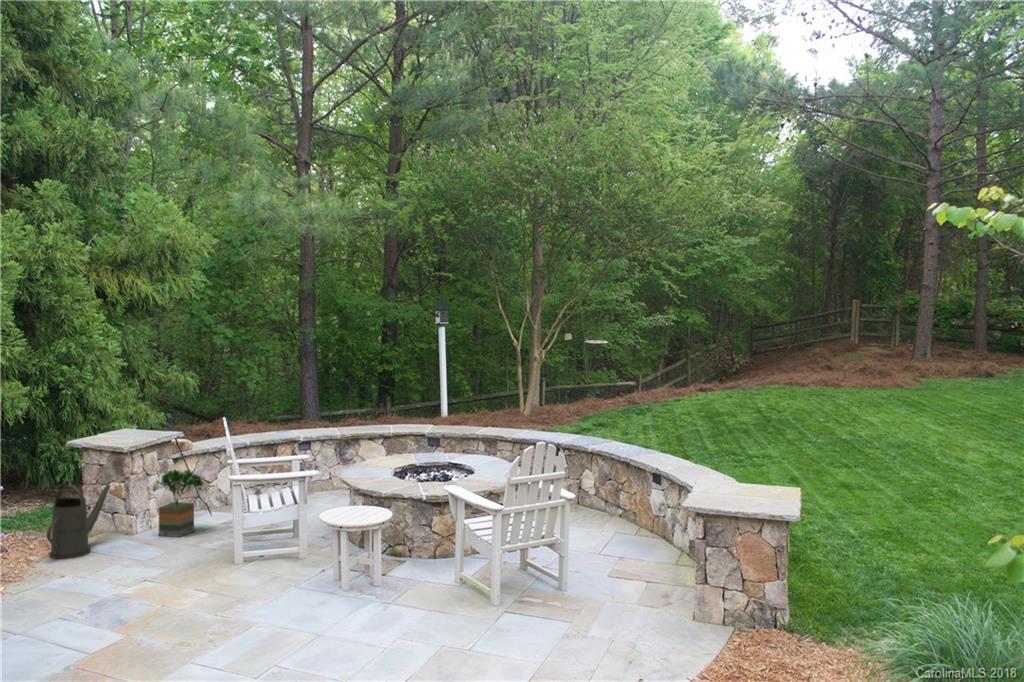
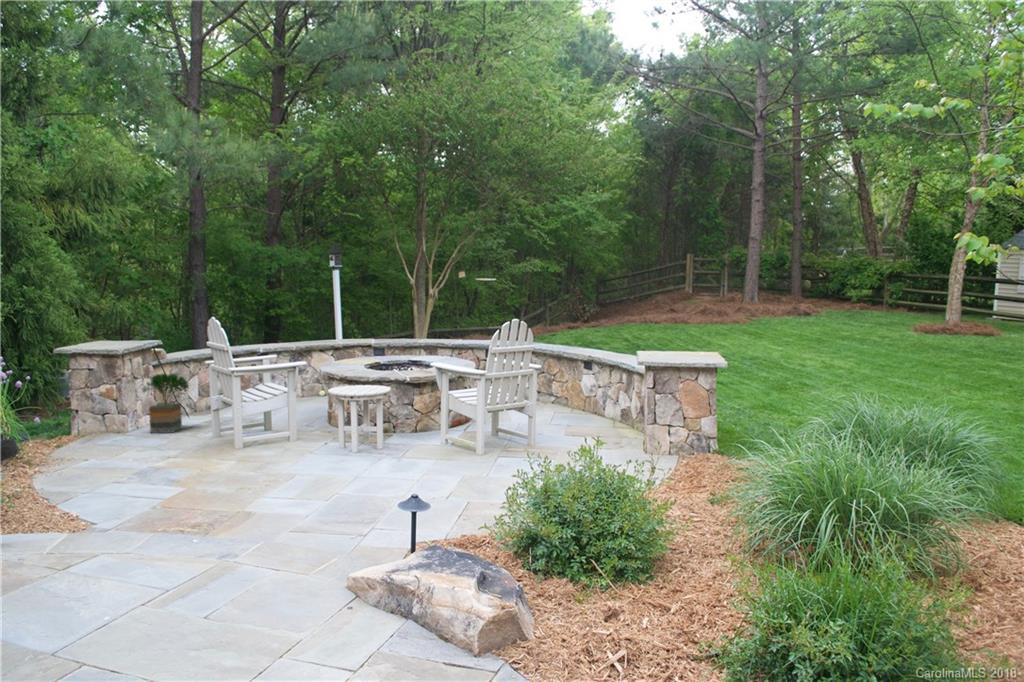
watering can: present [47,484,110,559] -> none [55,384,101,452]

